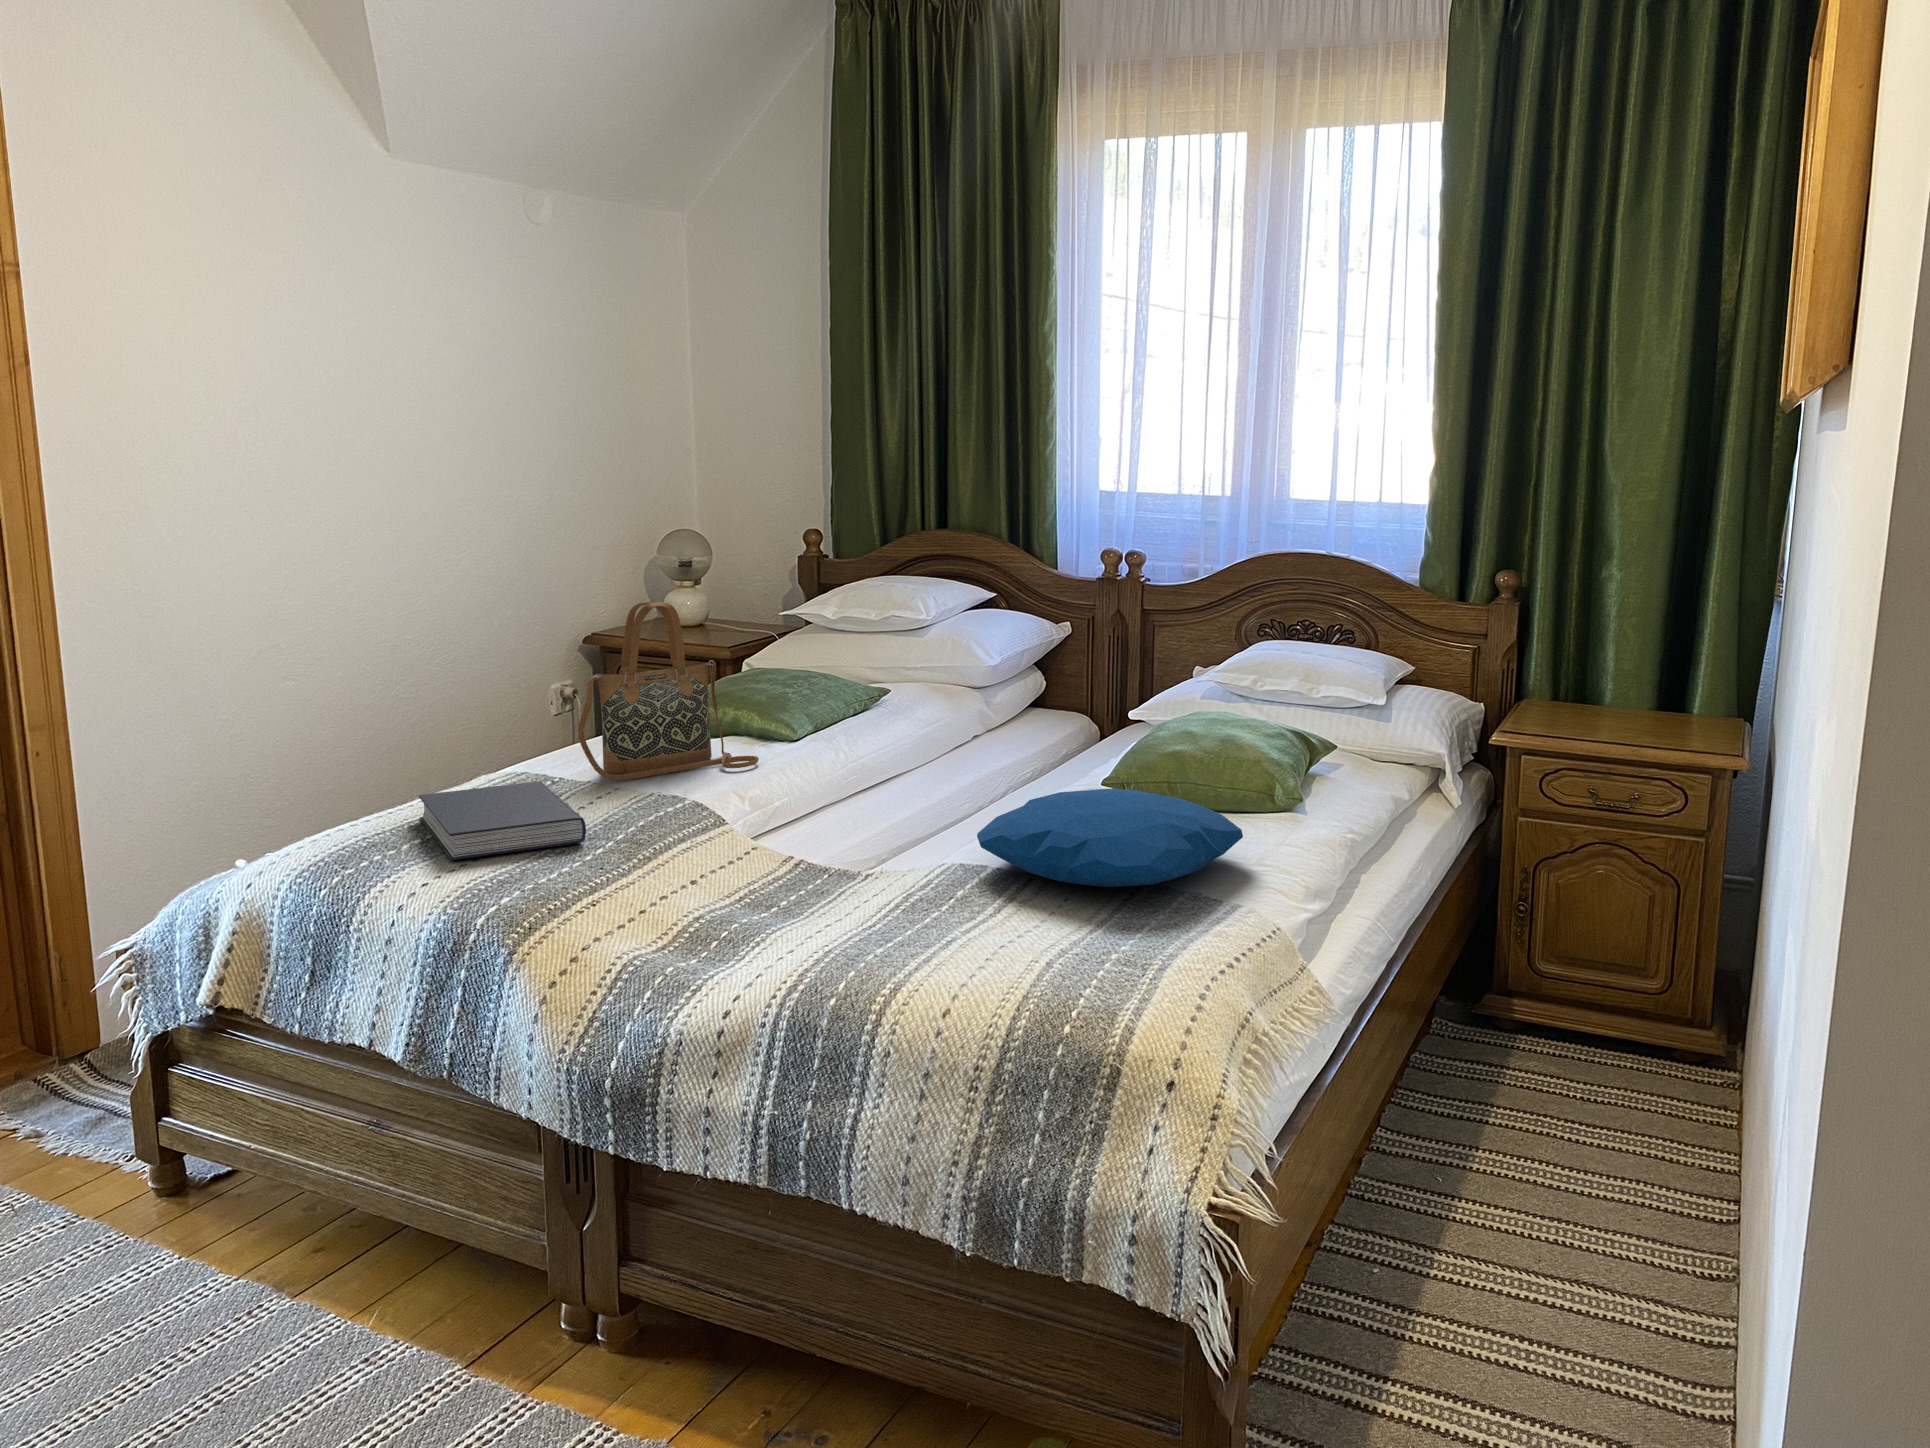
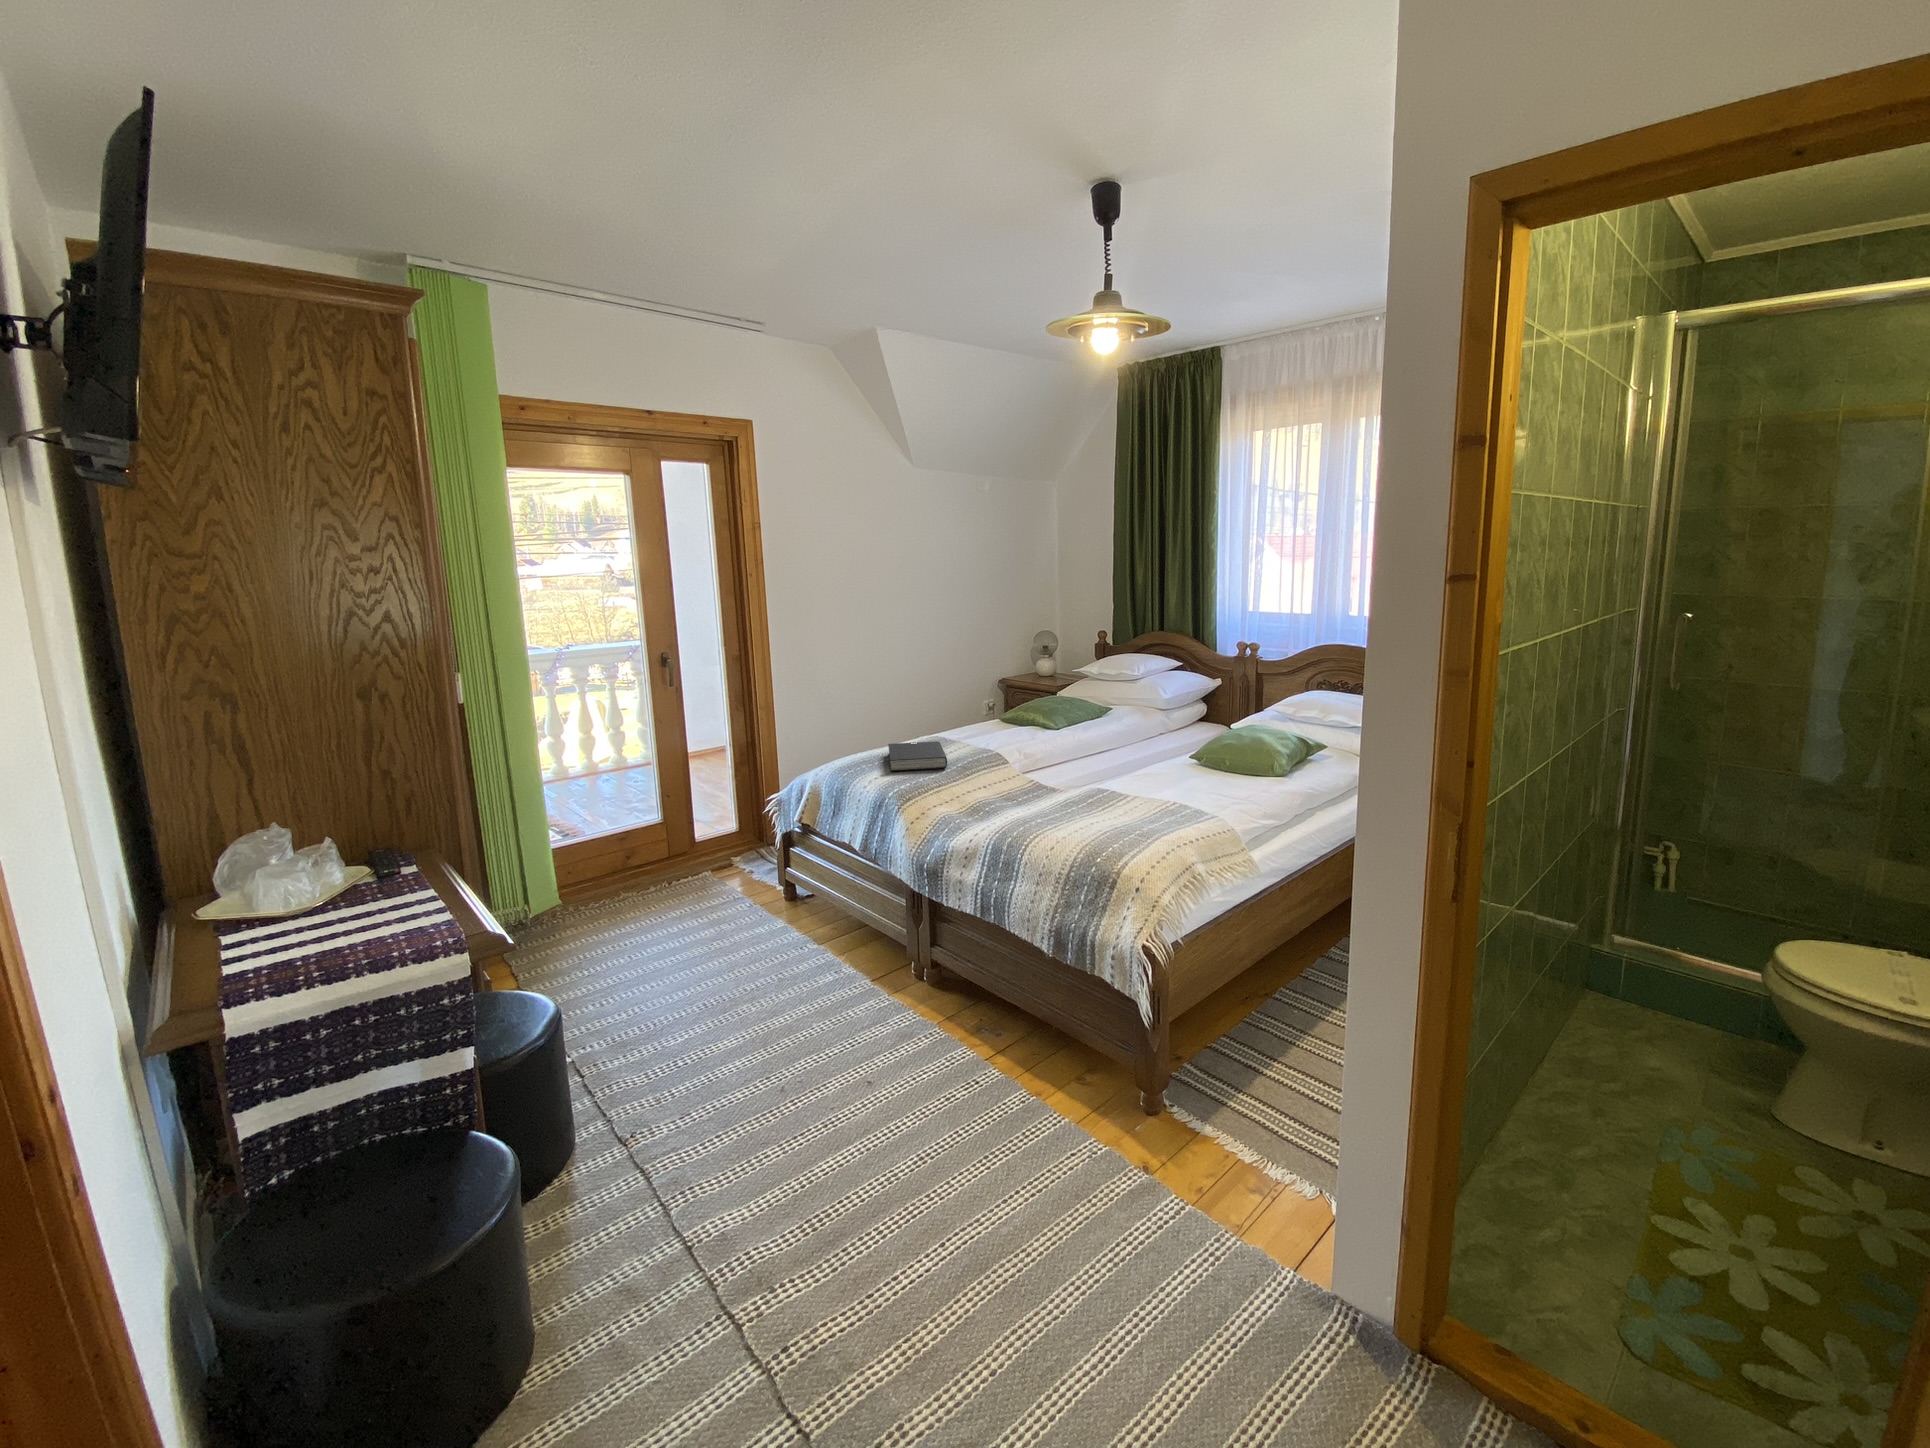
handbag: present [578,602,759,780] -> none [960,664,1041,743]
pillow: present [977,789,1243,887] -> none [1107,759,1240,804]

